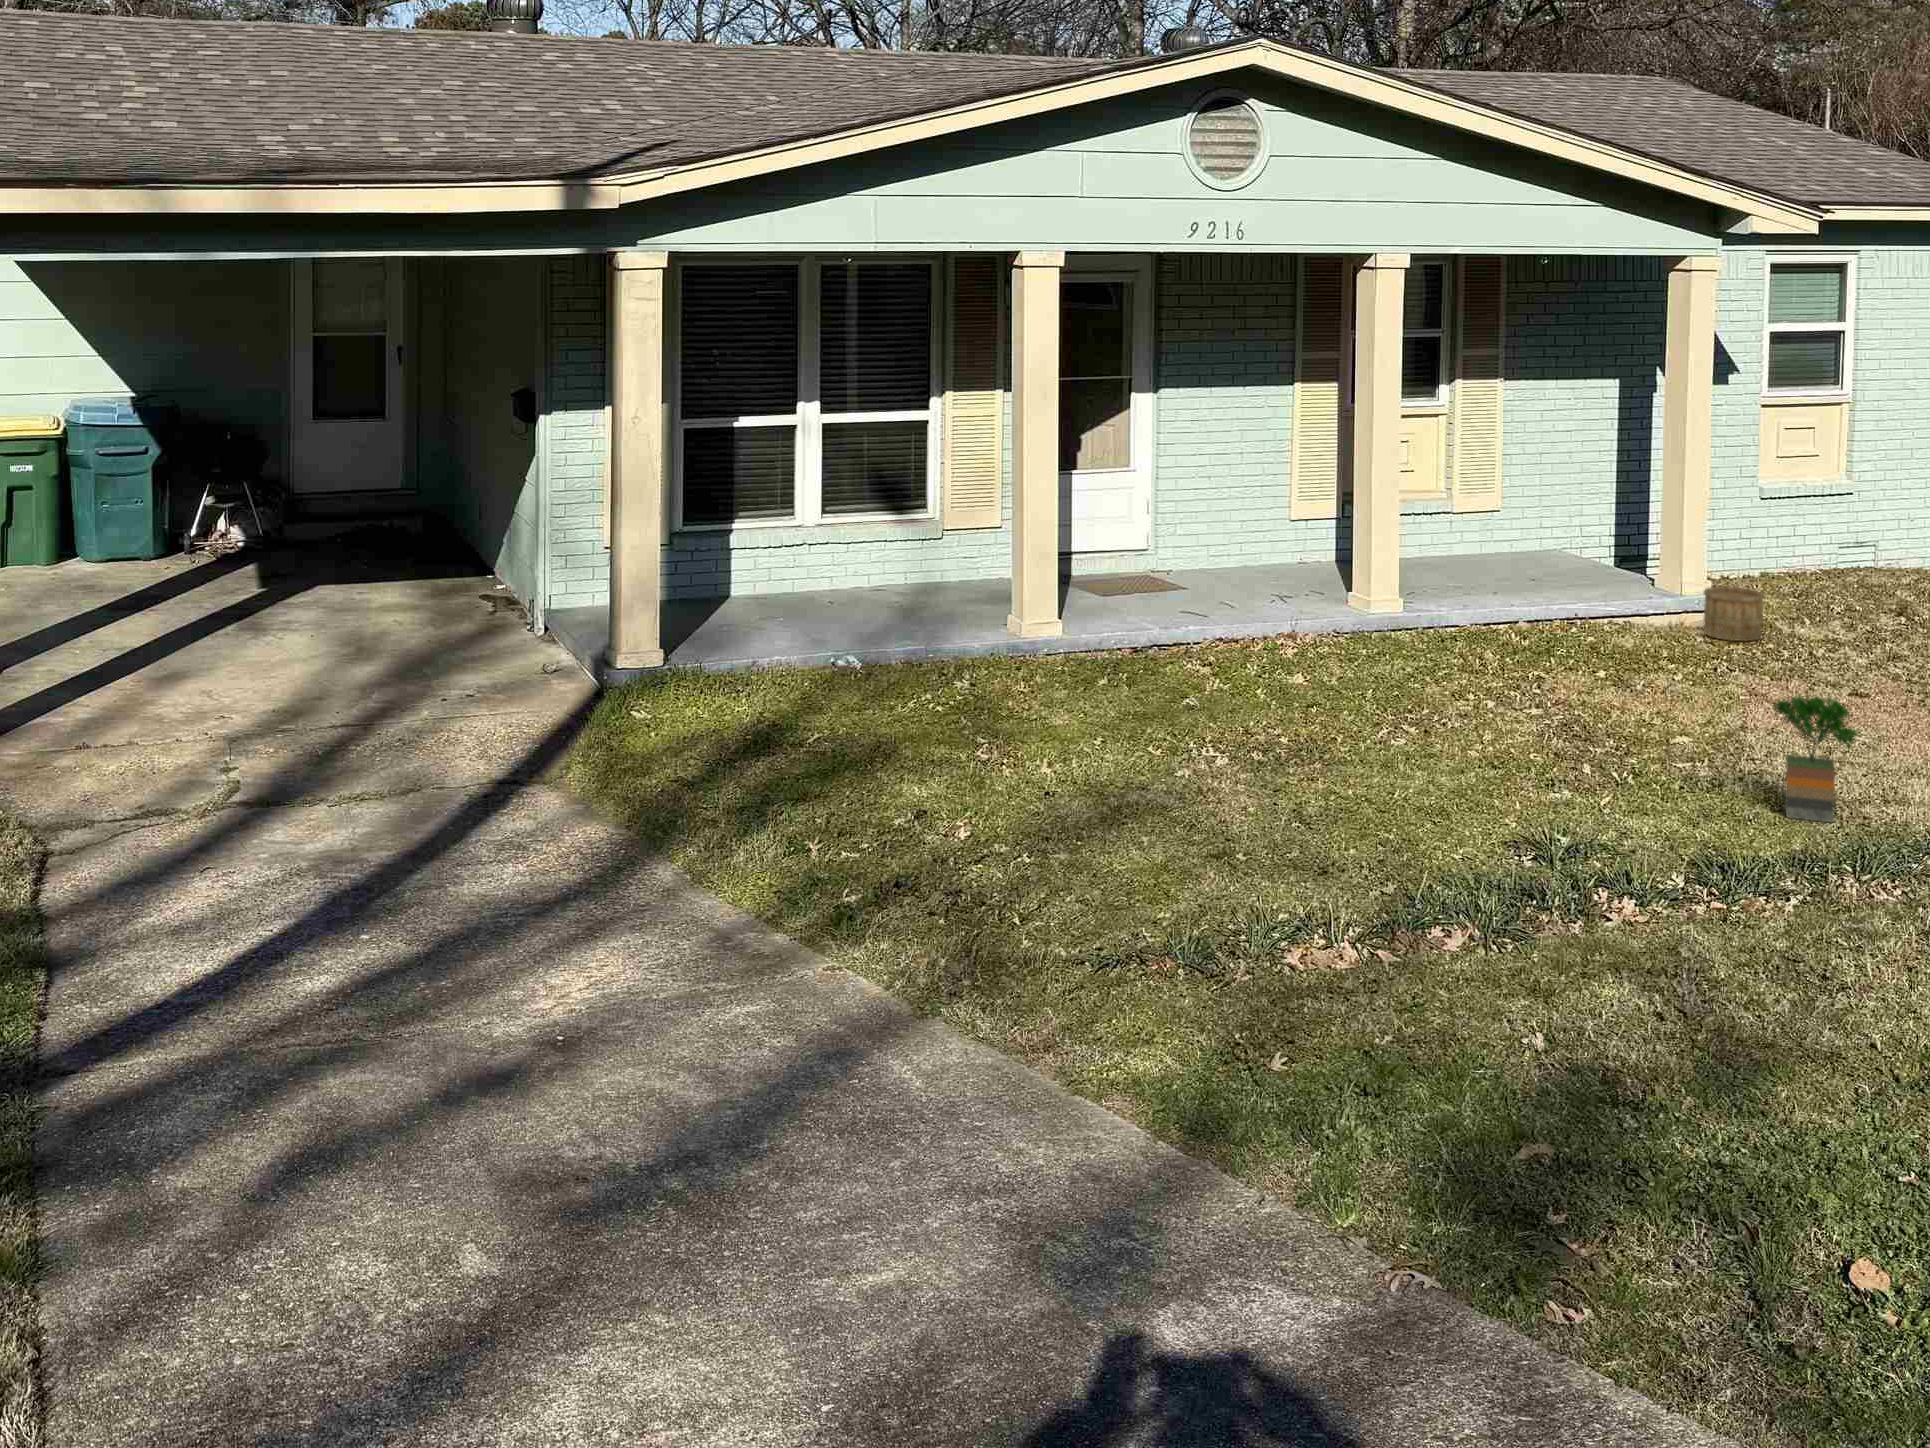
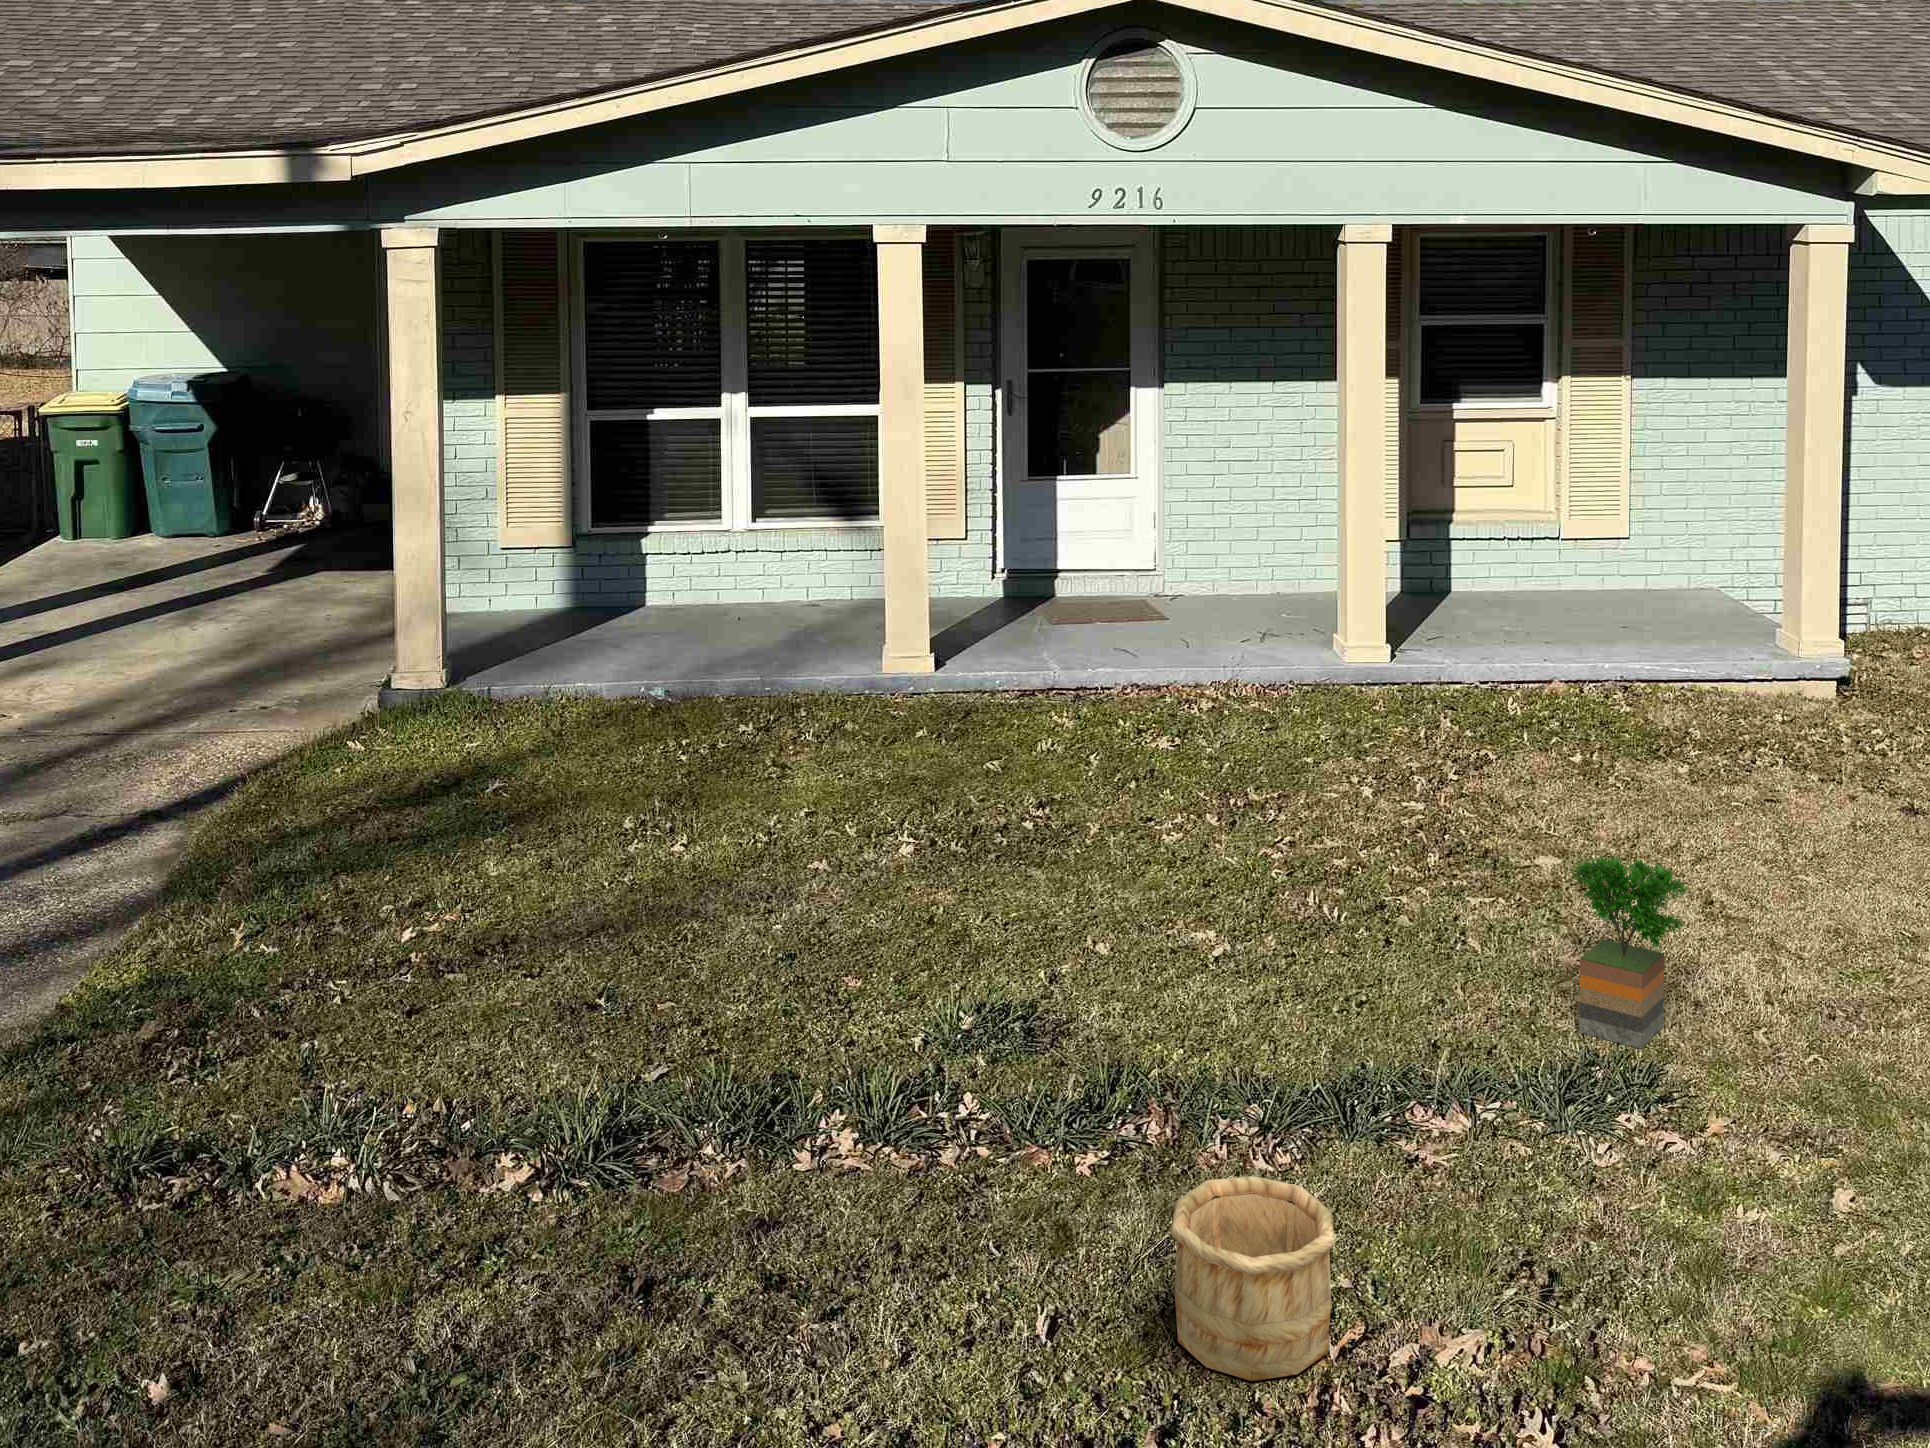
wooden bucket: present [1704,586,1765,641] -> present [1171,1176,1335,1381]

